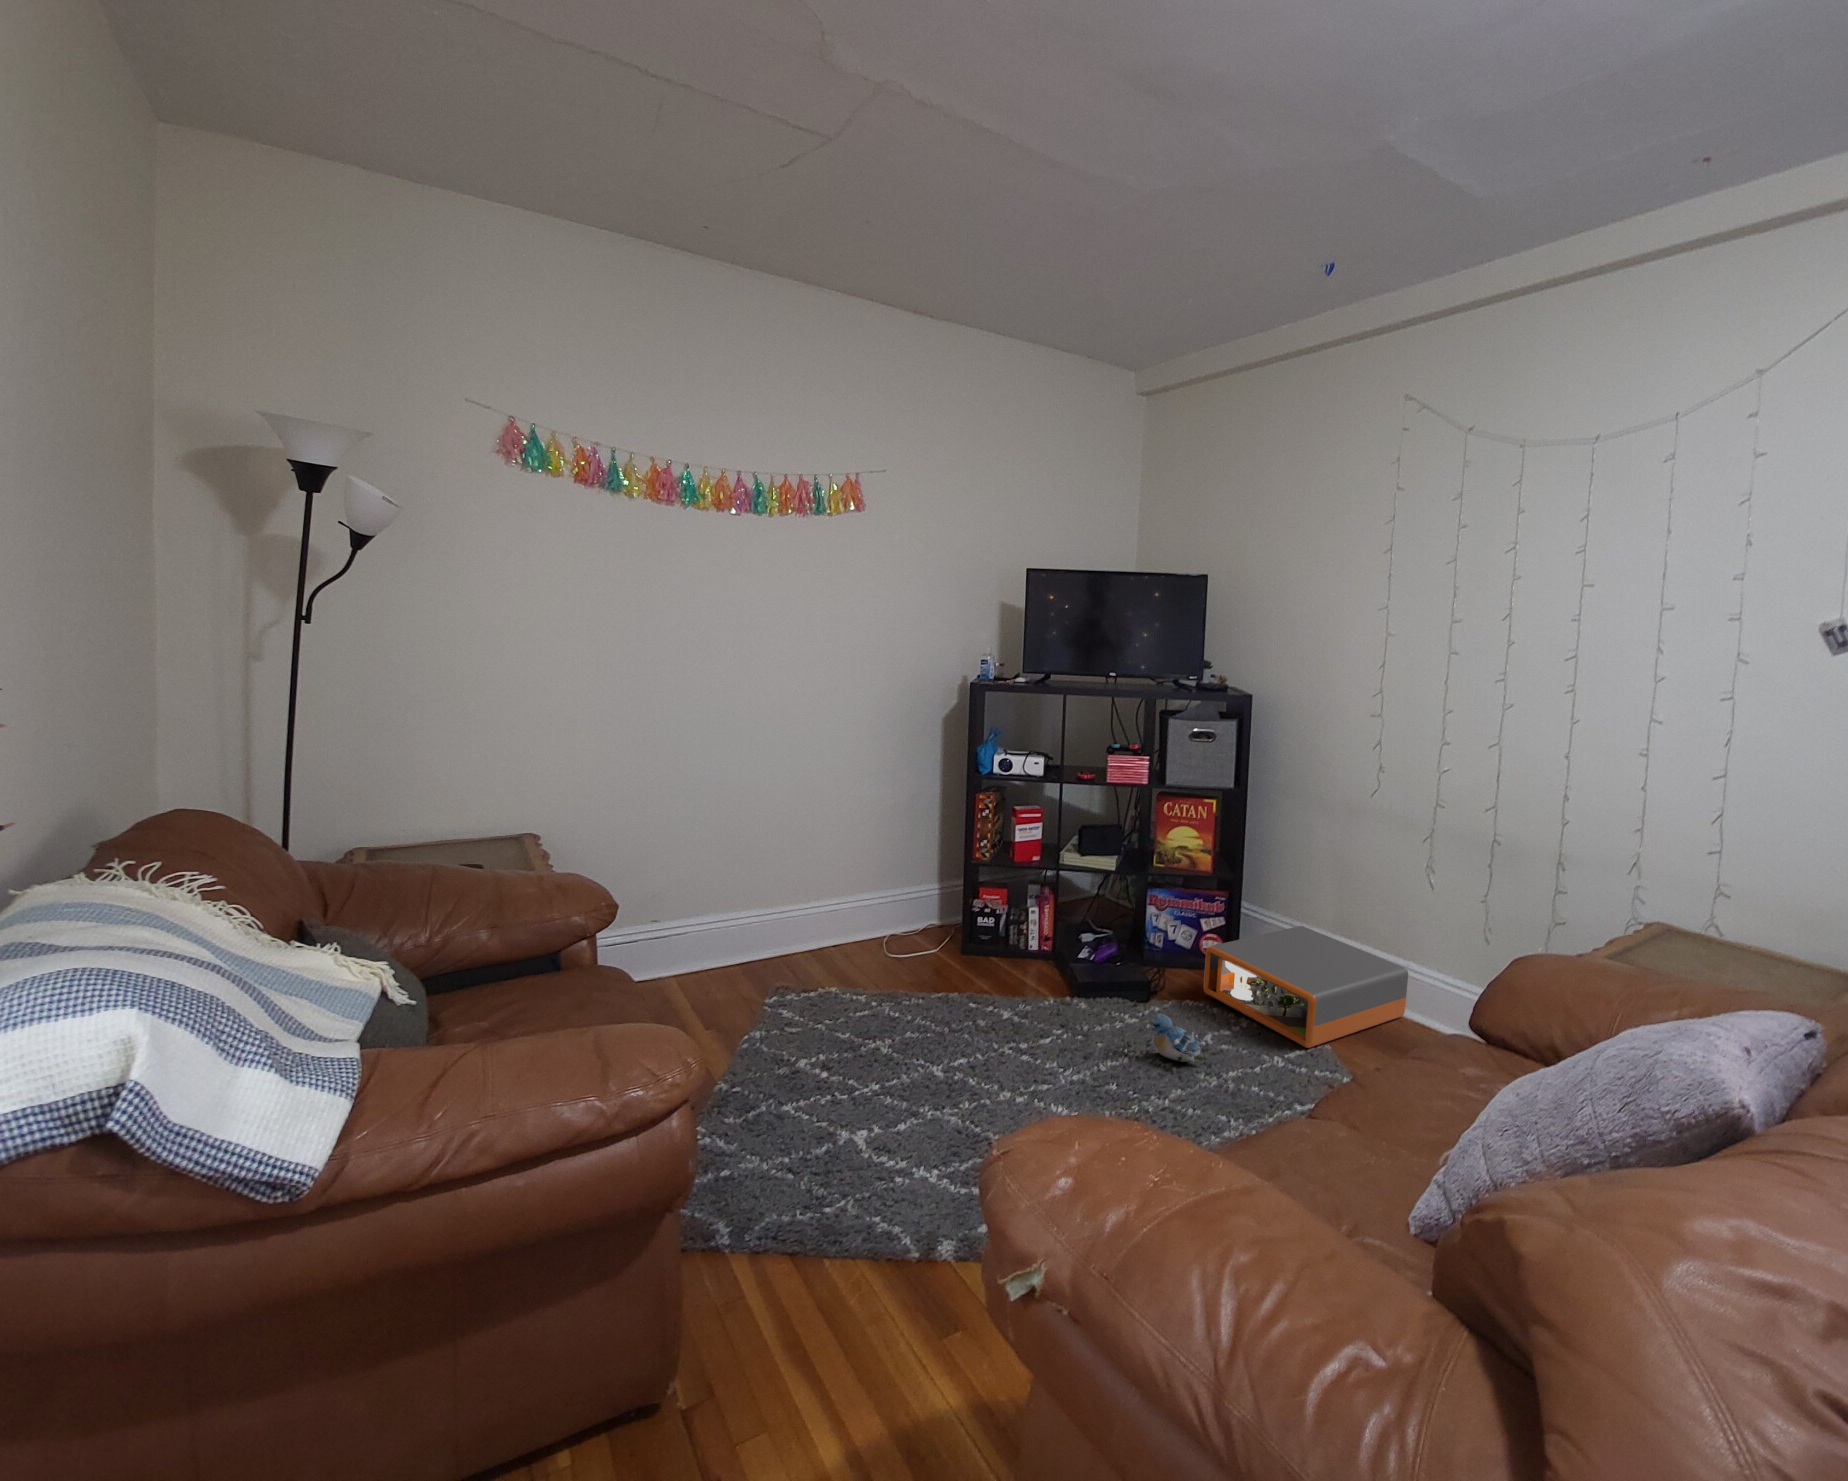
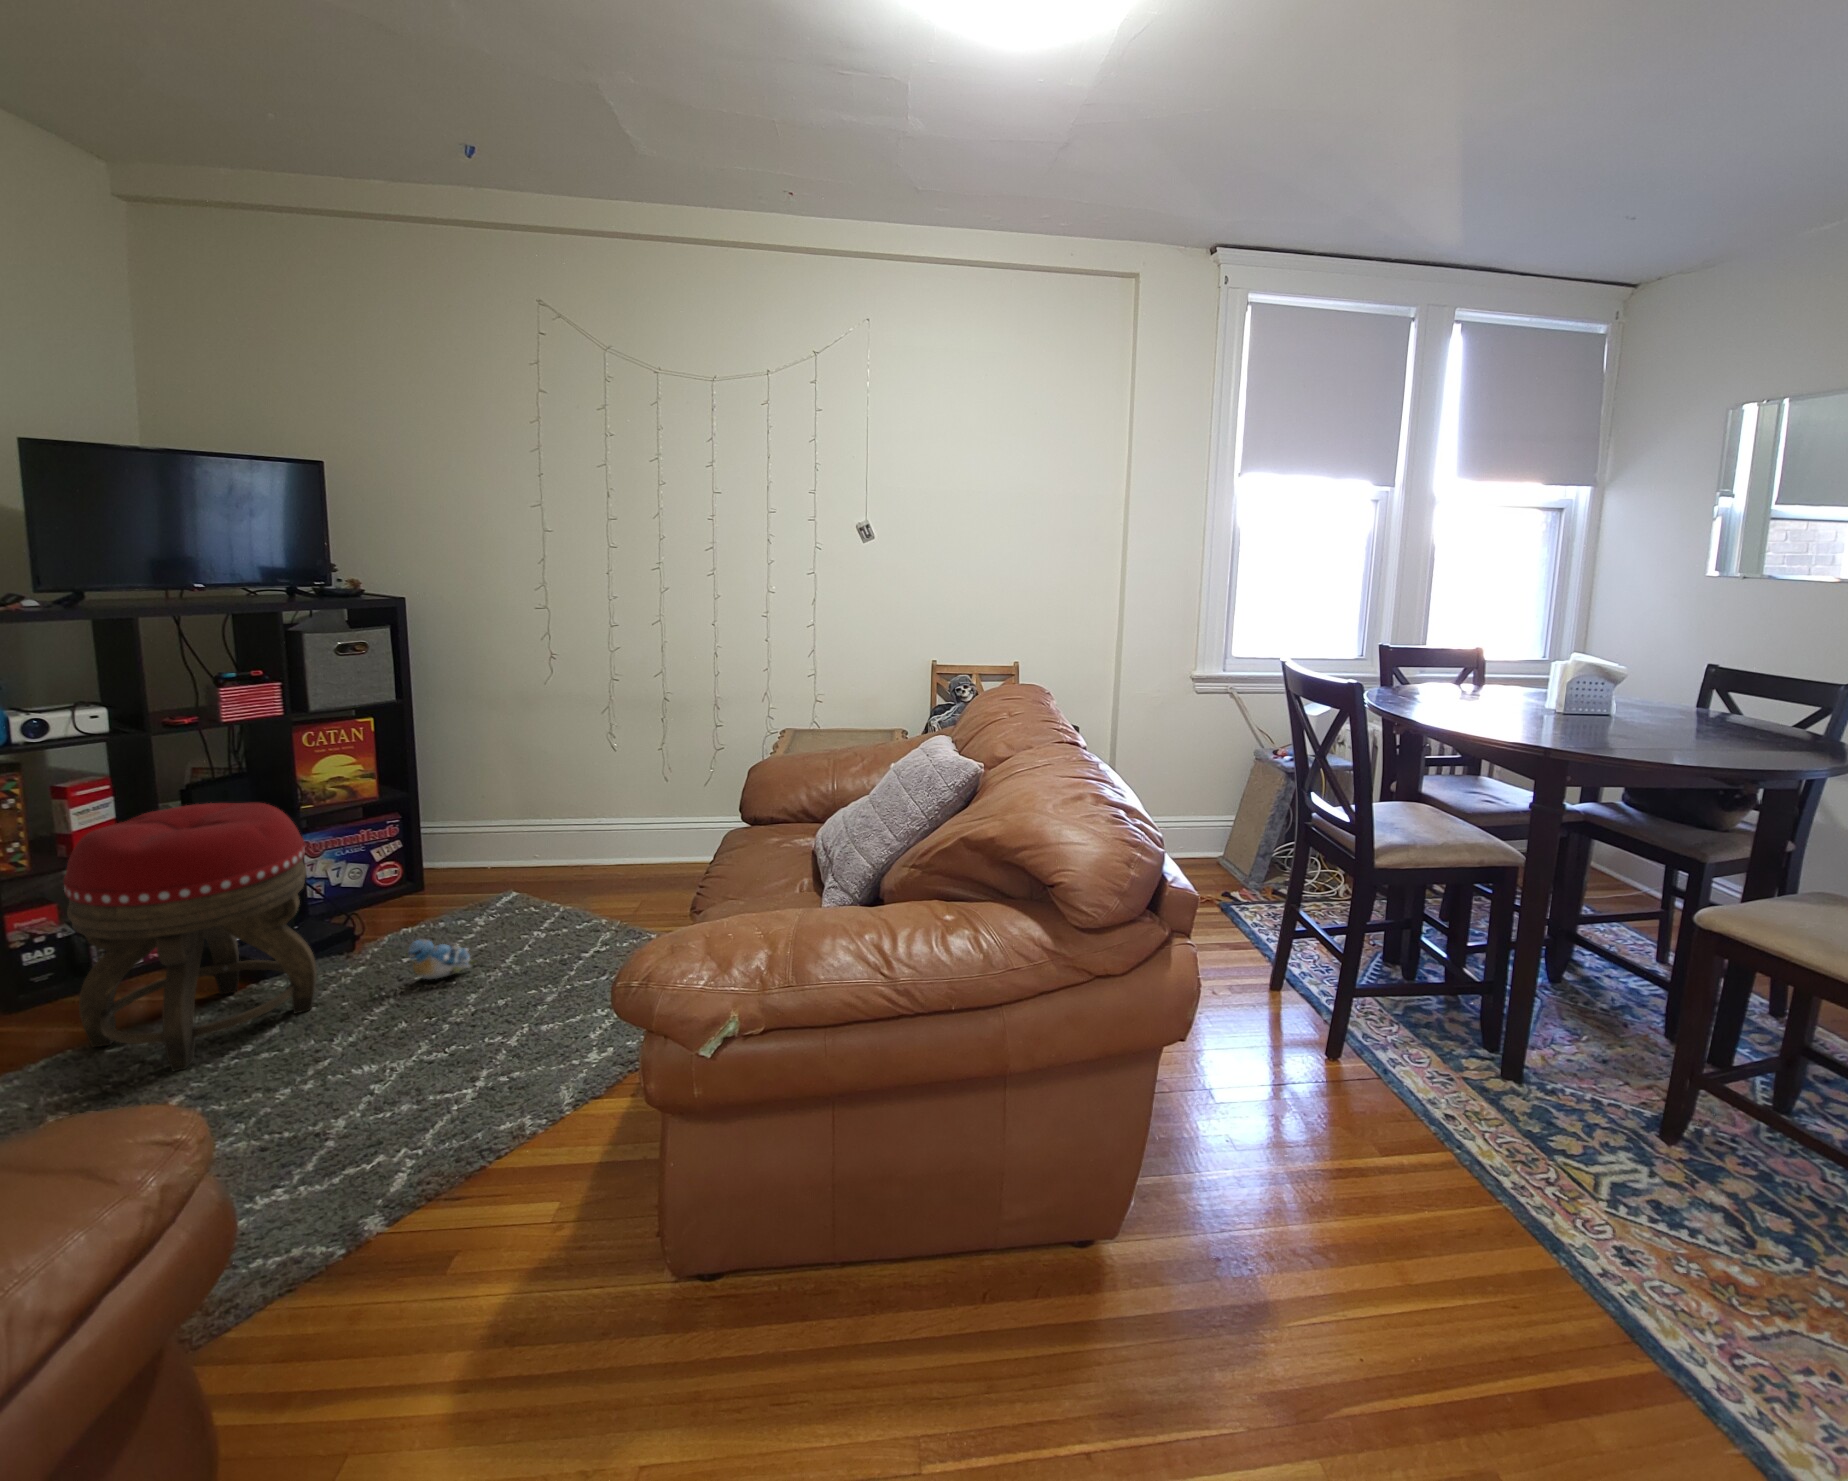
footstool: none [960,836,1099,1042] -> present [64,803,317,1071]
storage box: present [1203,926,1408,1048] -> none [411,821,606,916]

